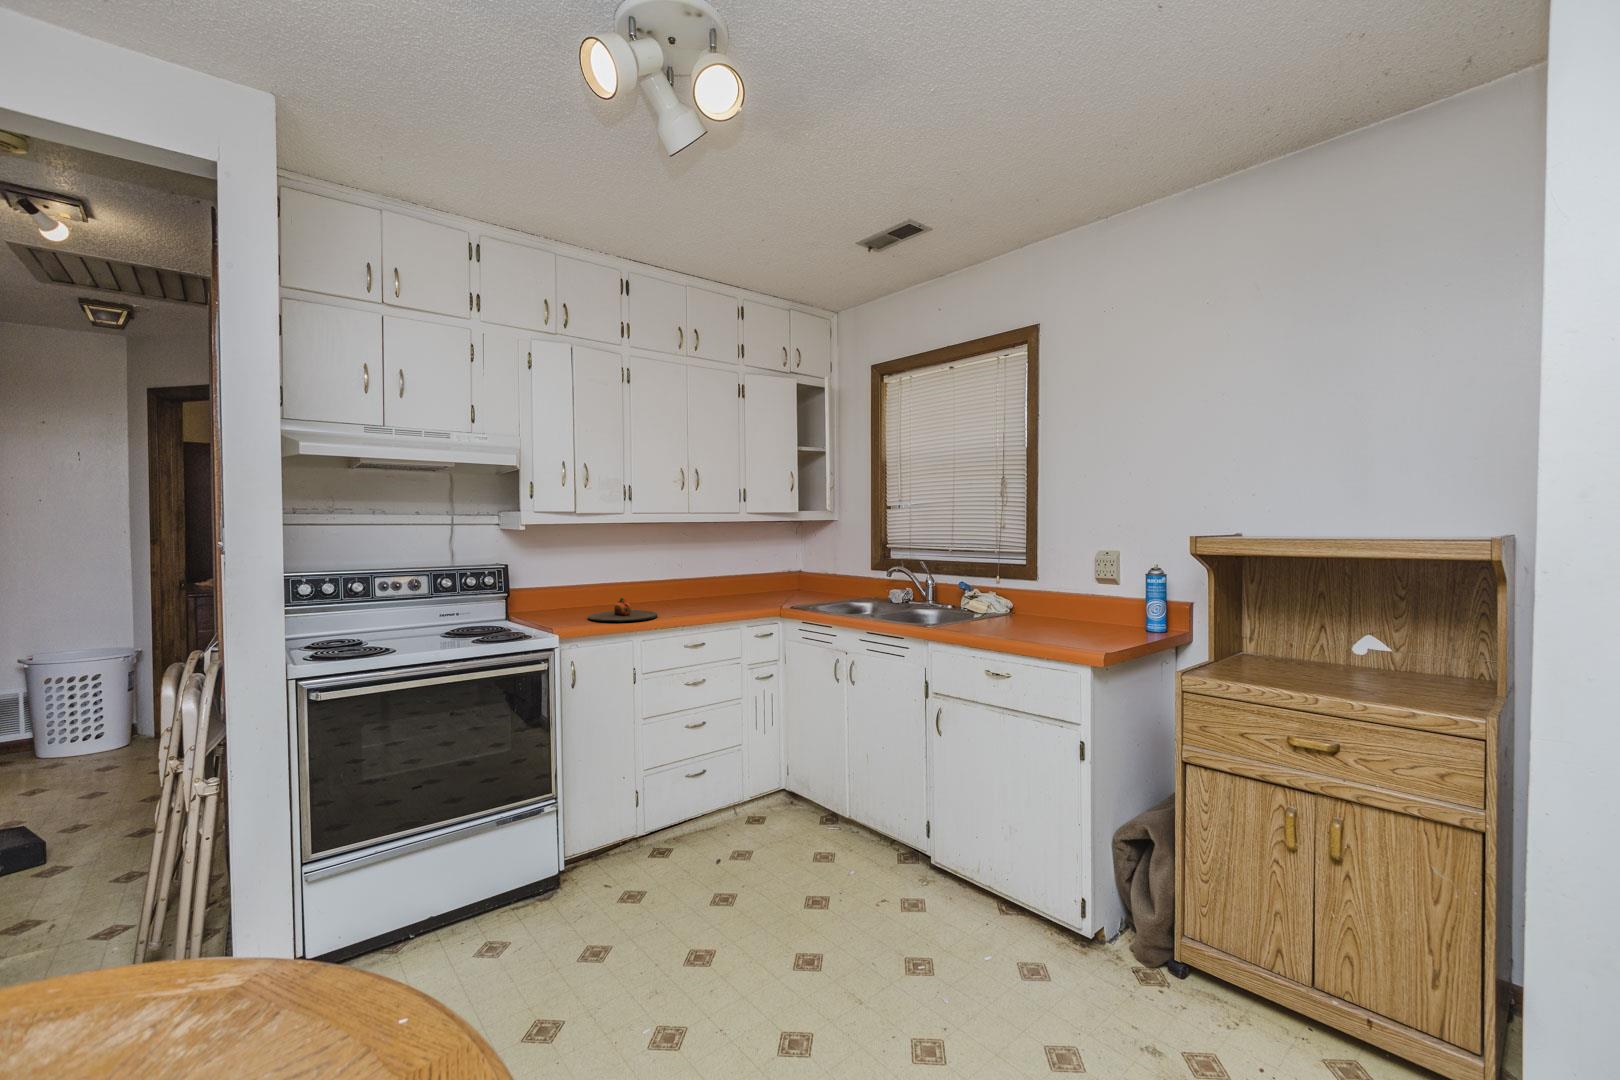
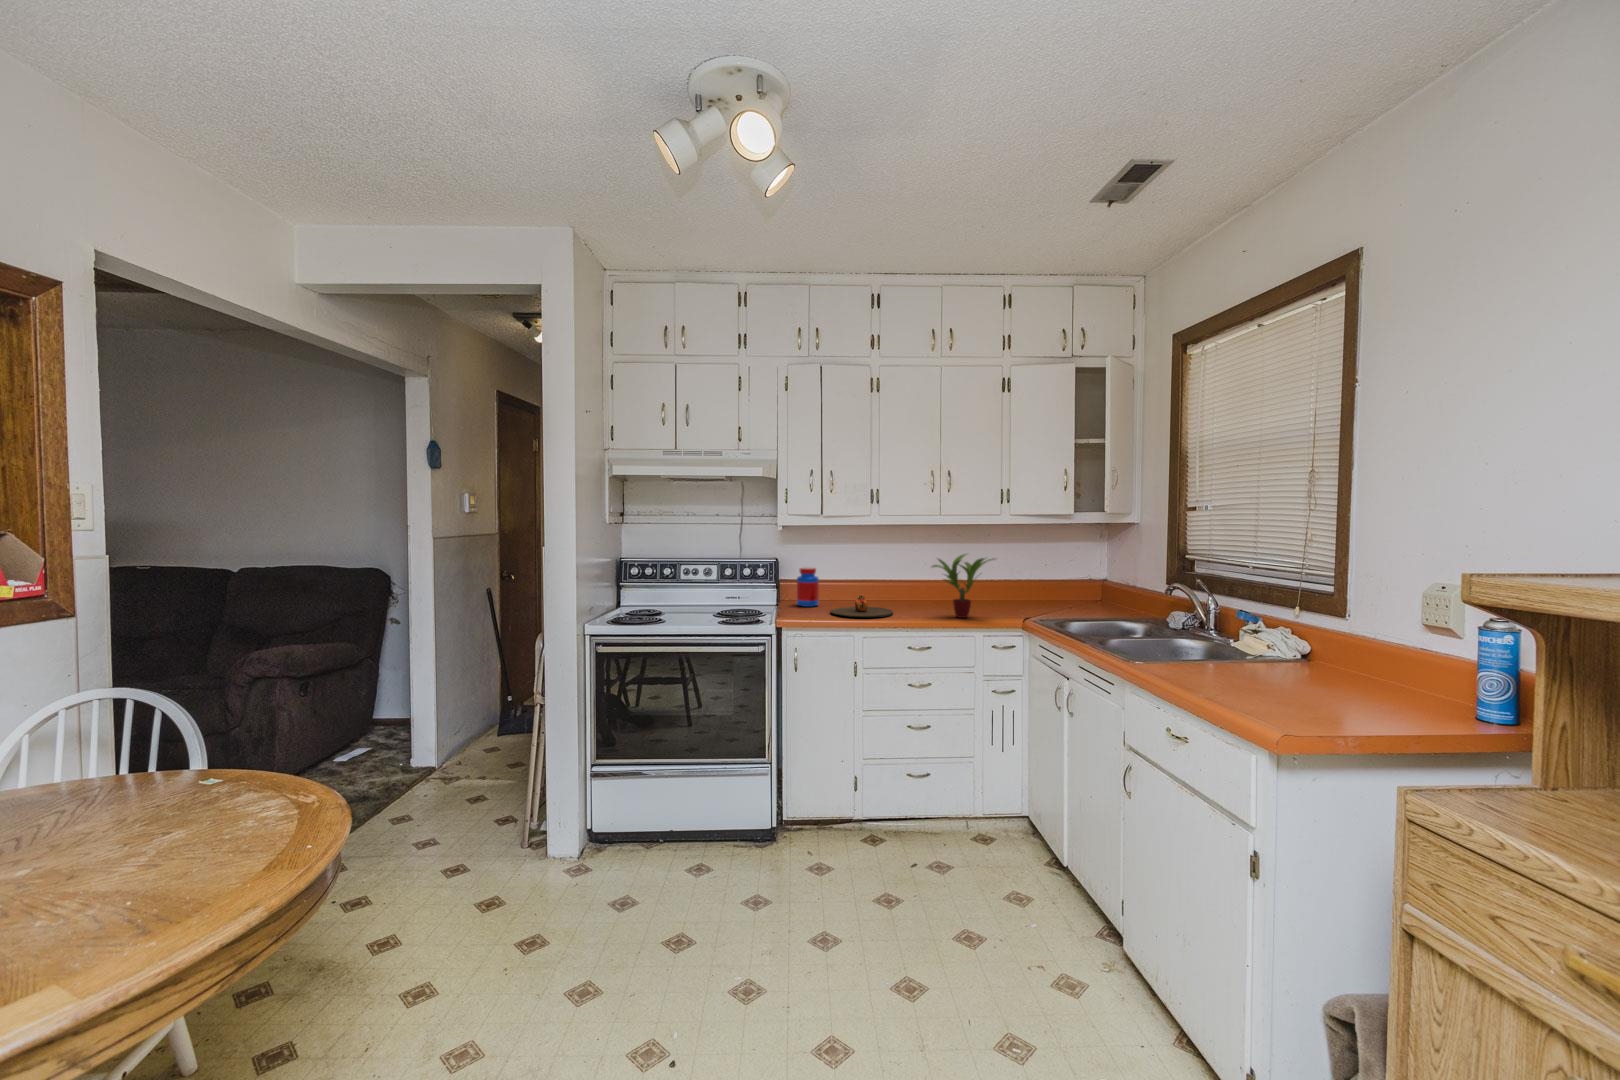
potted plant: none [694,549,754,612] -> present [933,554,991,618]
jar: none [533,572,560,617] -> present [797,567,819,607]

